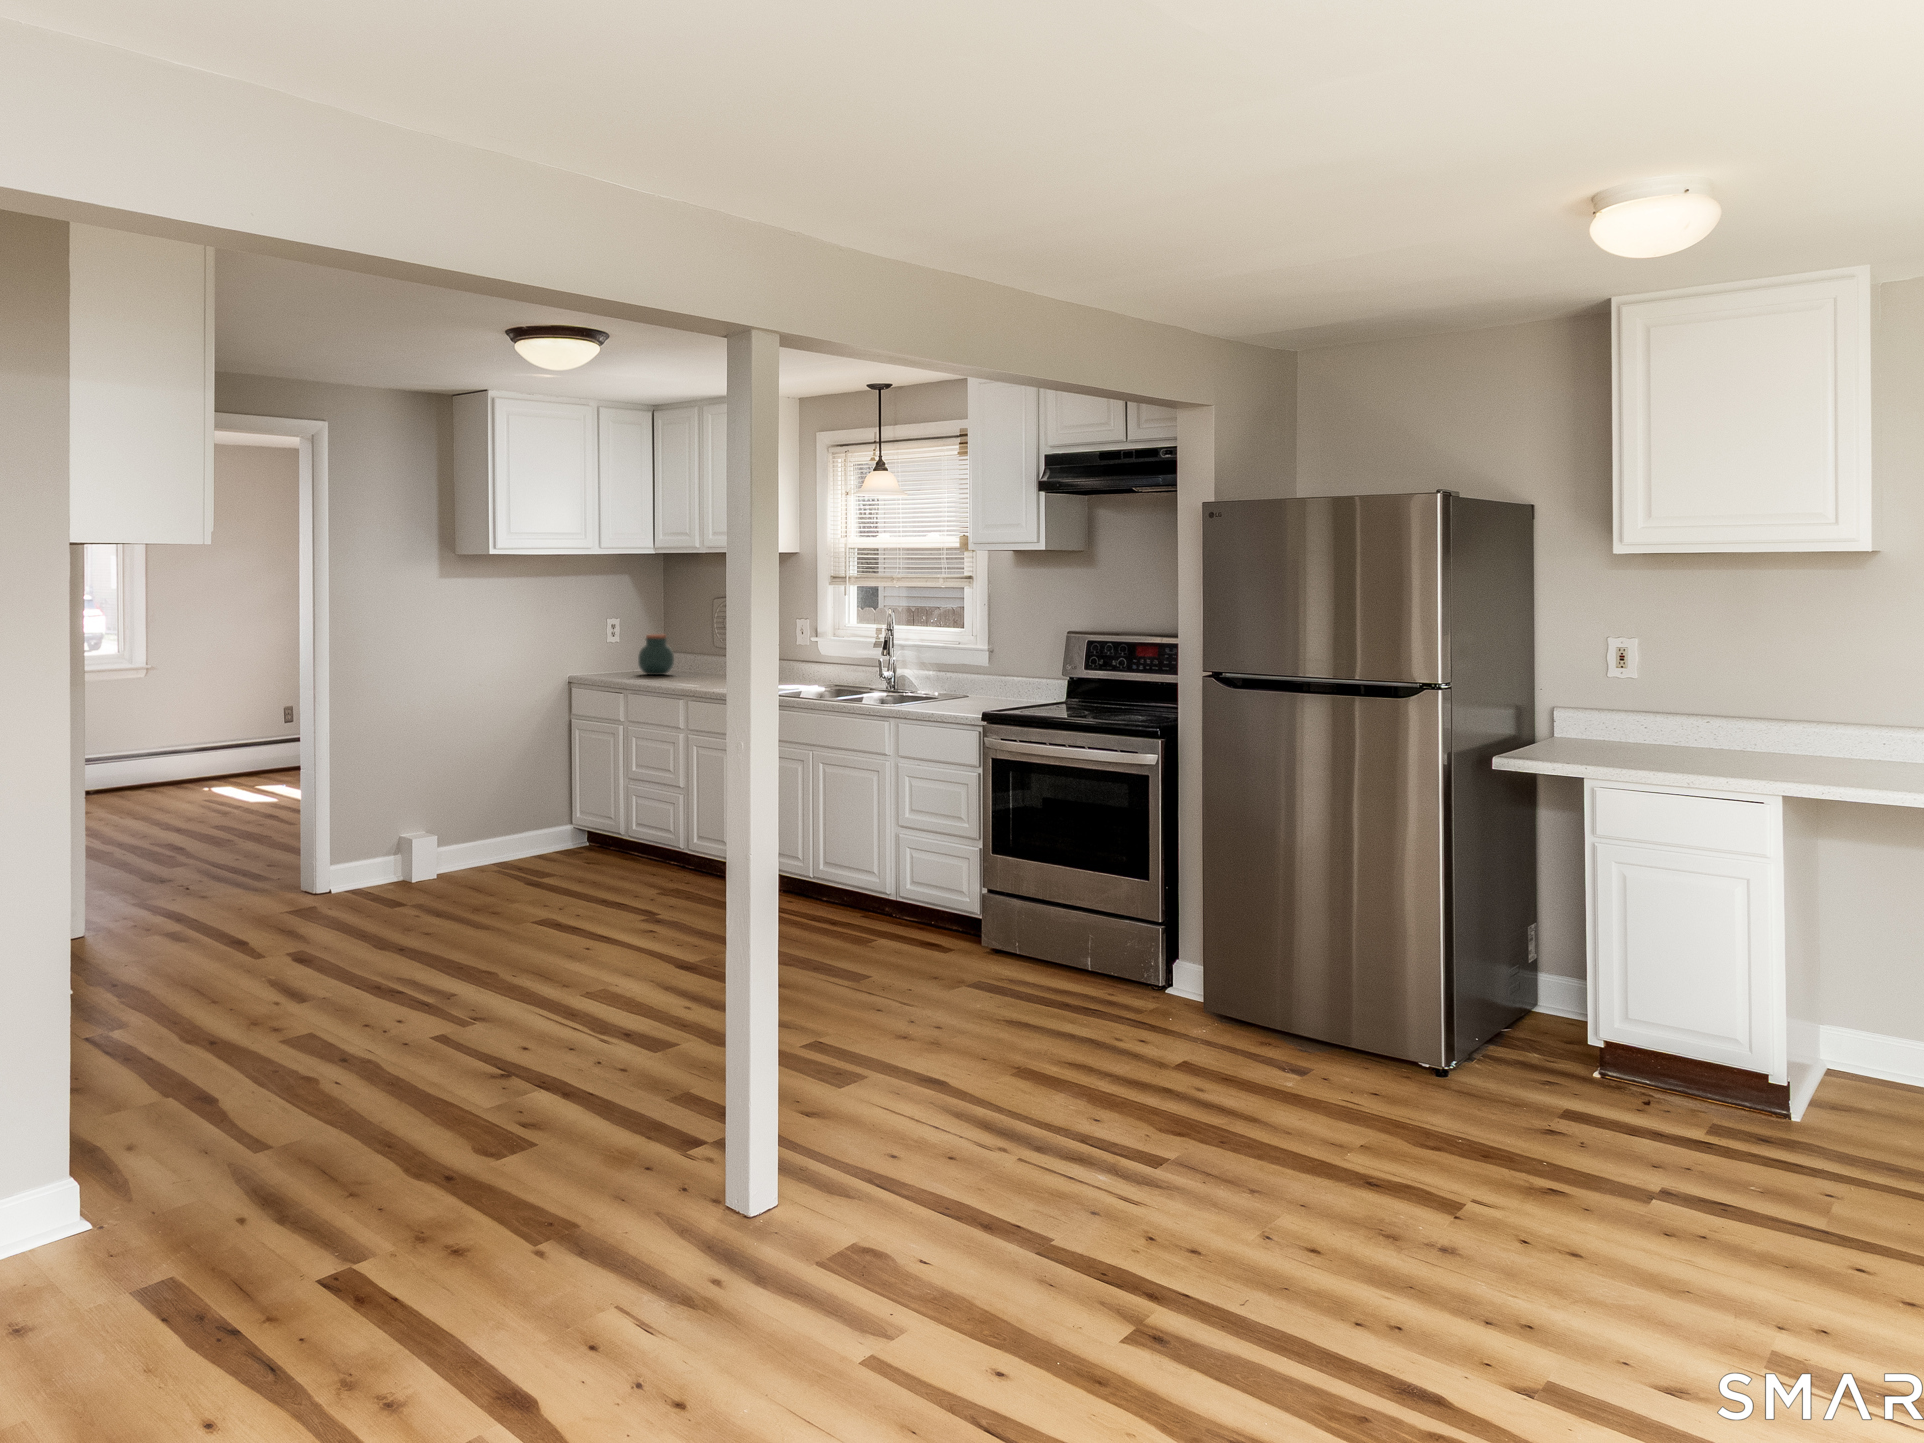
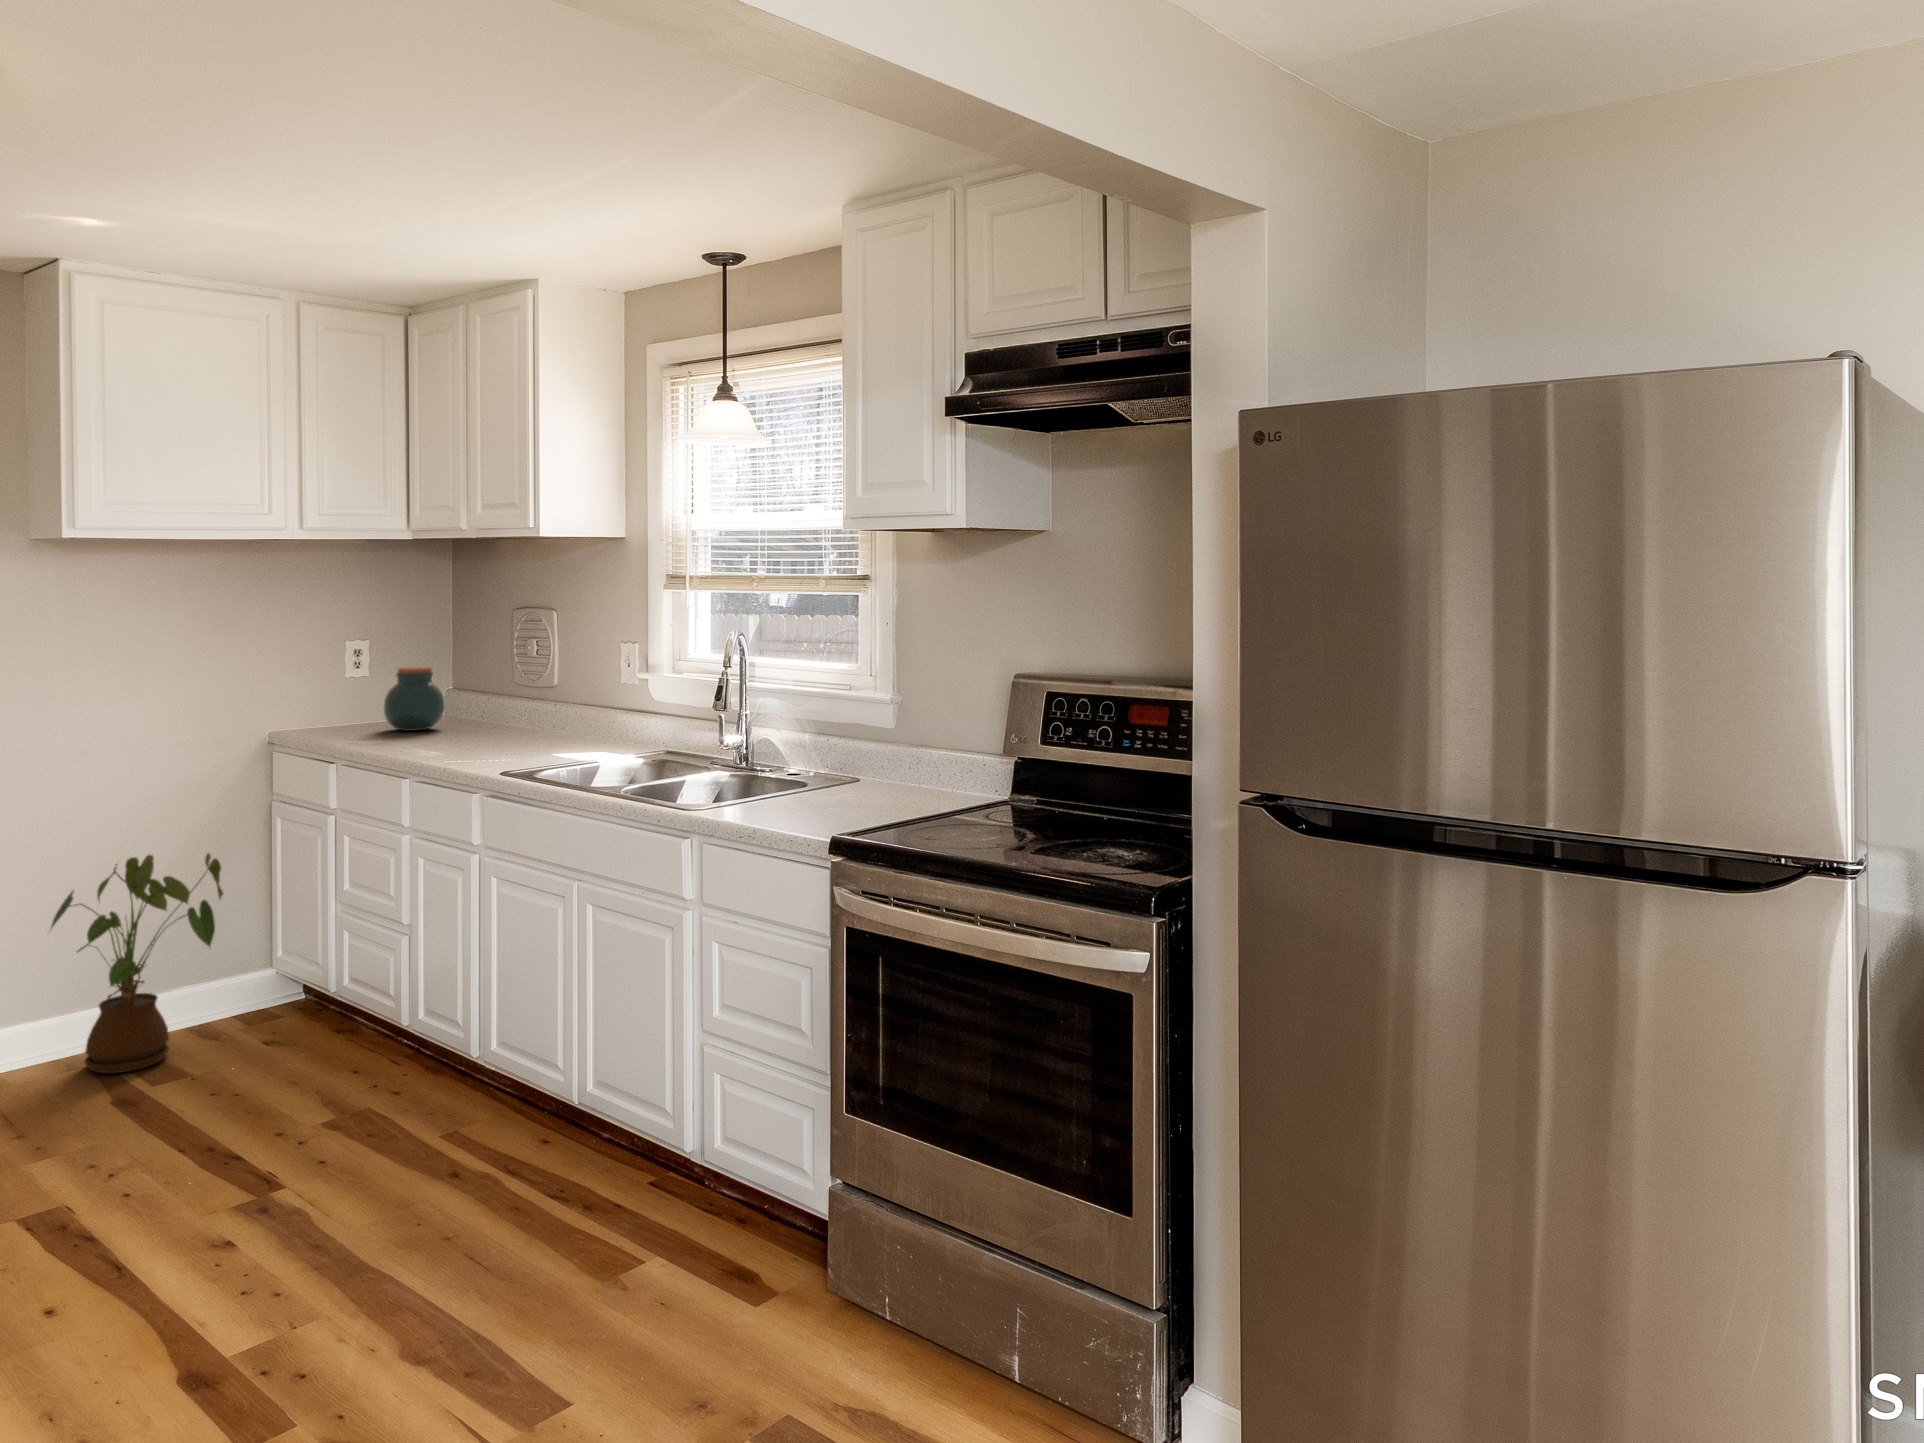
house plant: none [475,746,568,872] -> present [51,853,223,1073]

